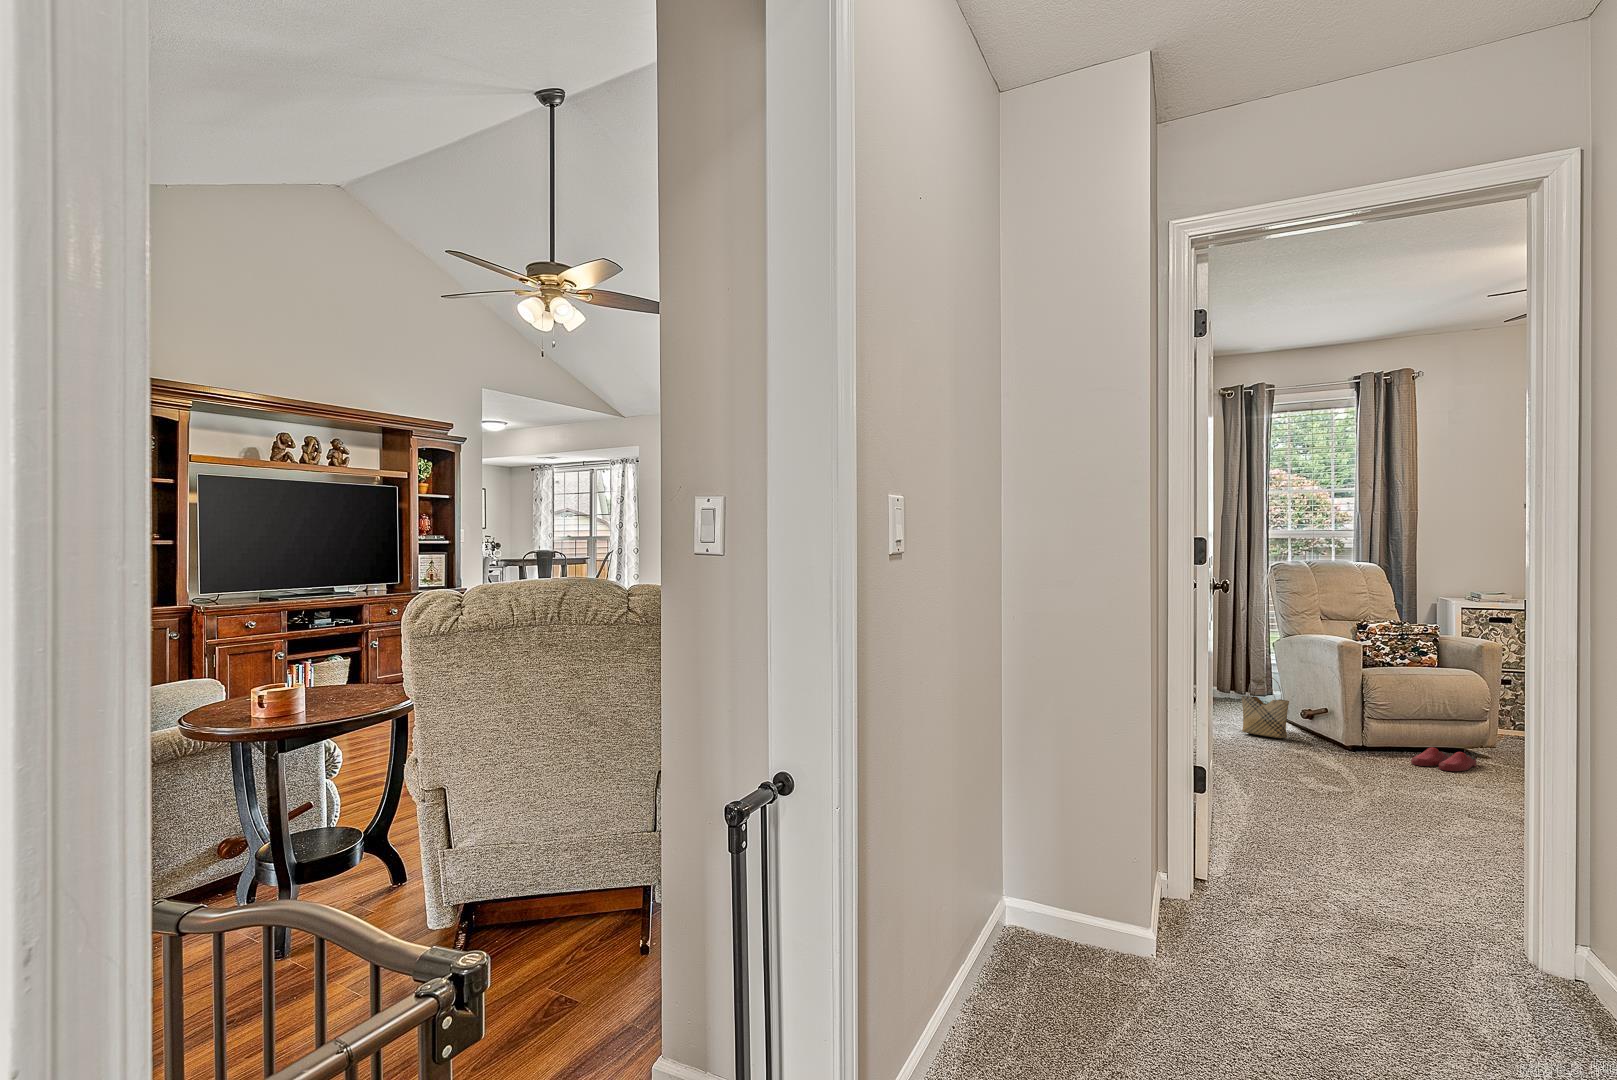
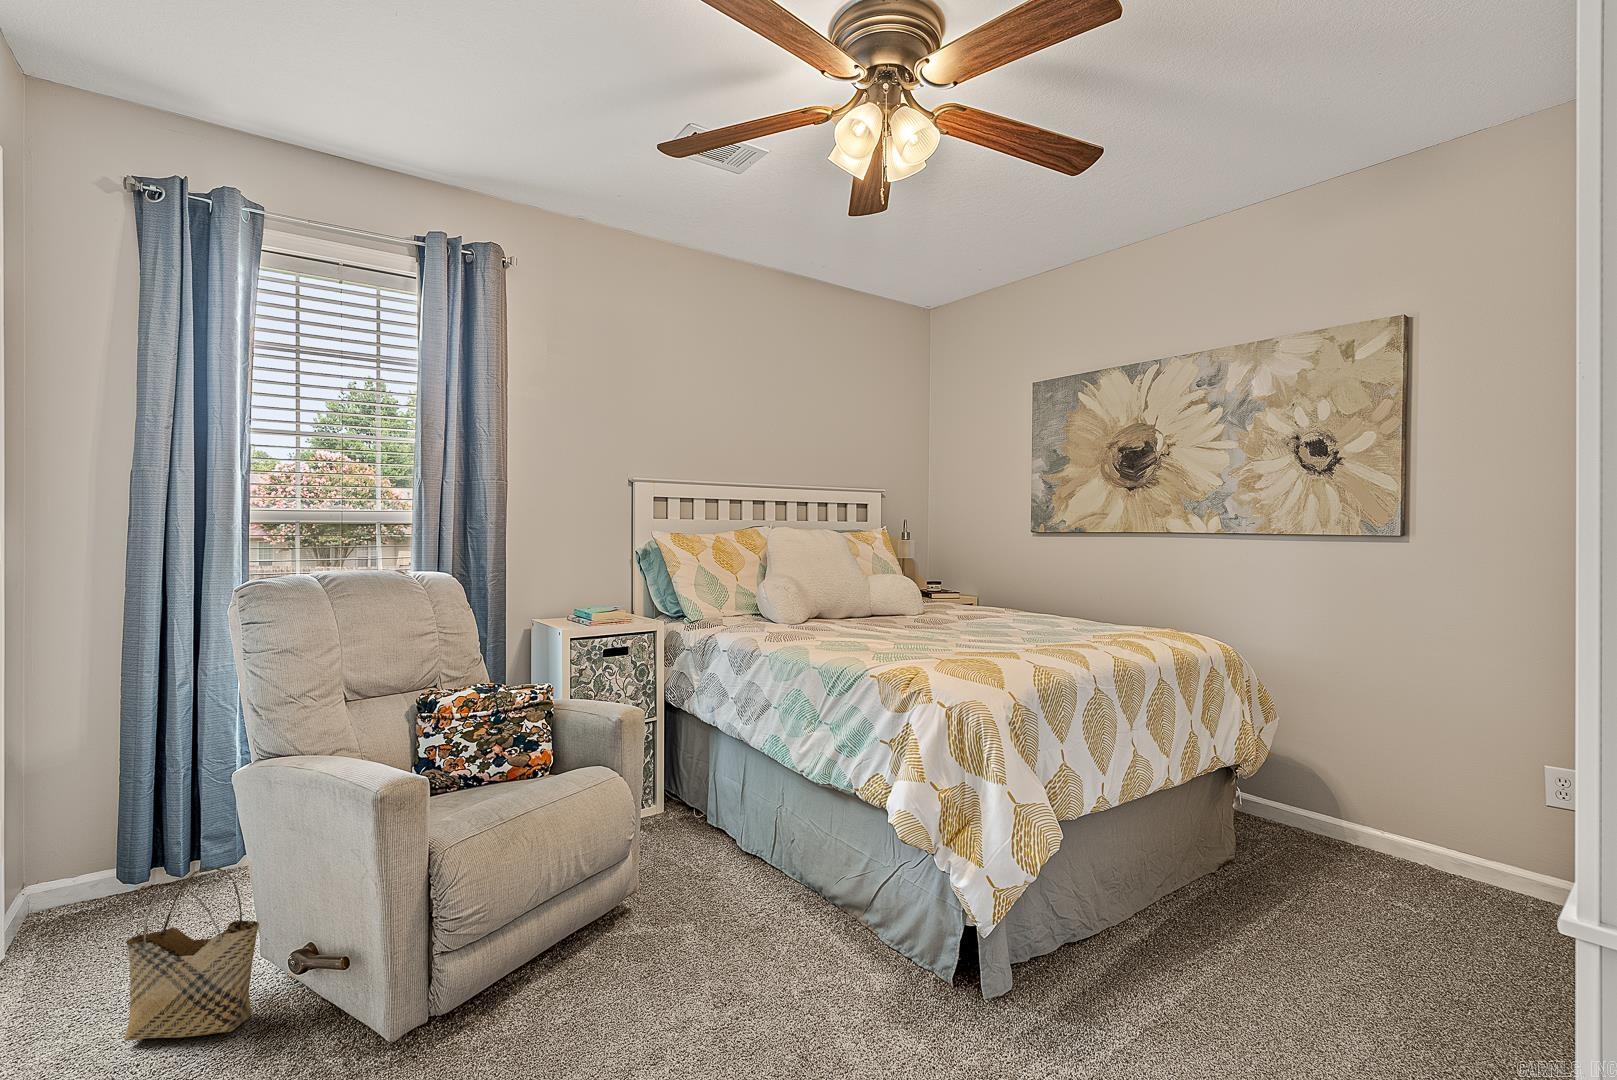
slippers: present [1411,747,1476,771] -> none [528,958,633,1037]

